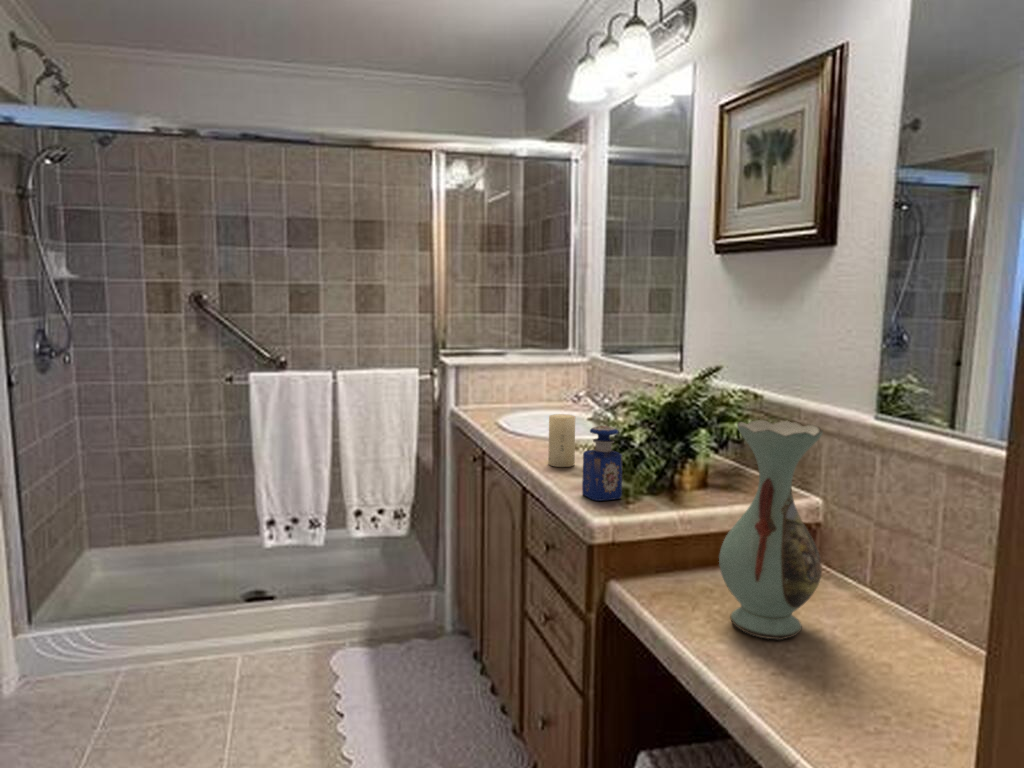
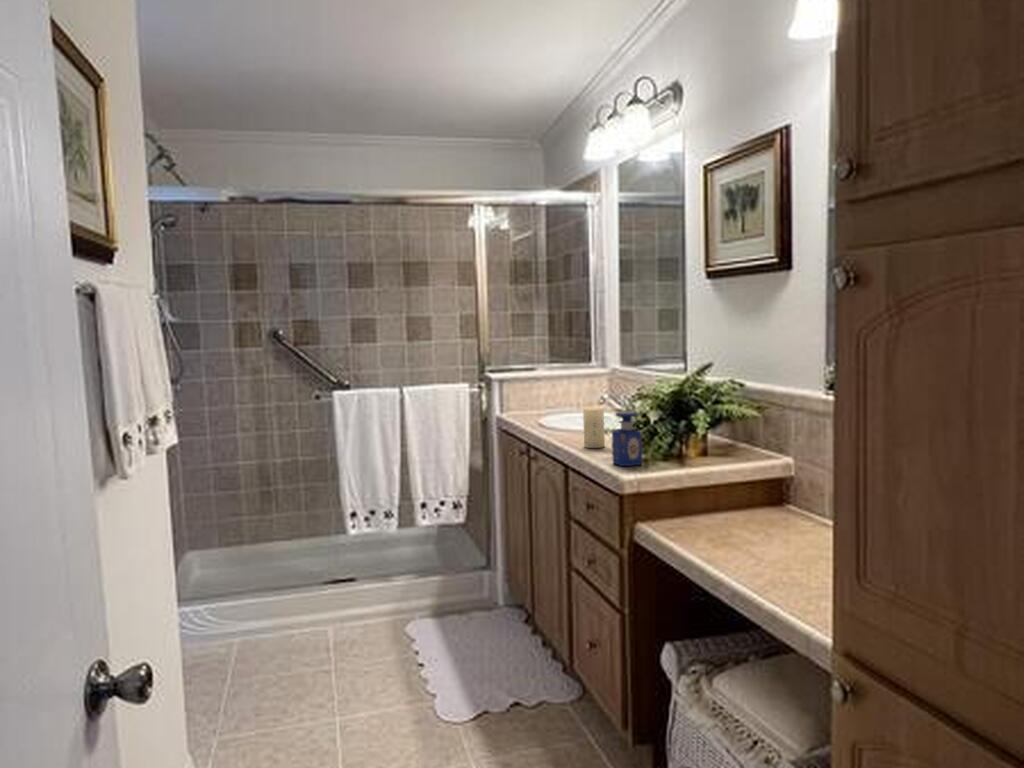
decorative vase: present [719,420,823,640] -> none [714,395,785,548]

